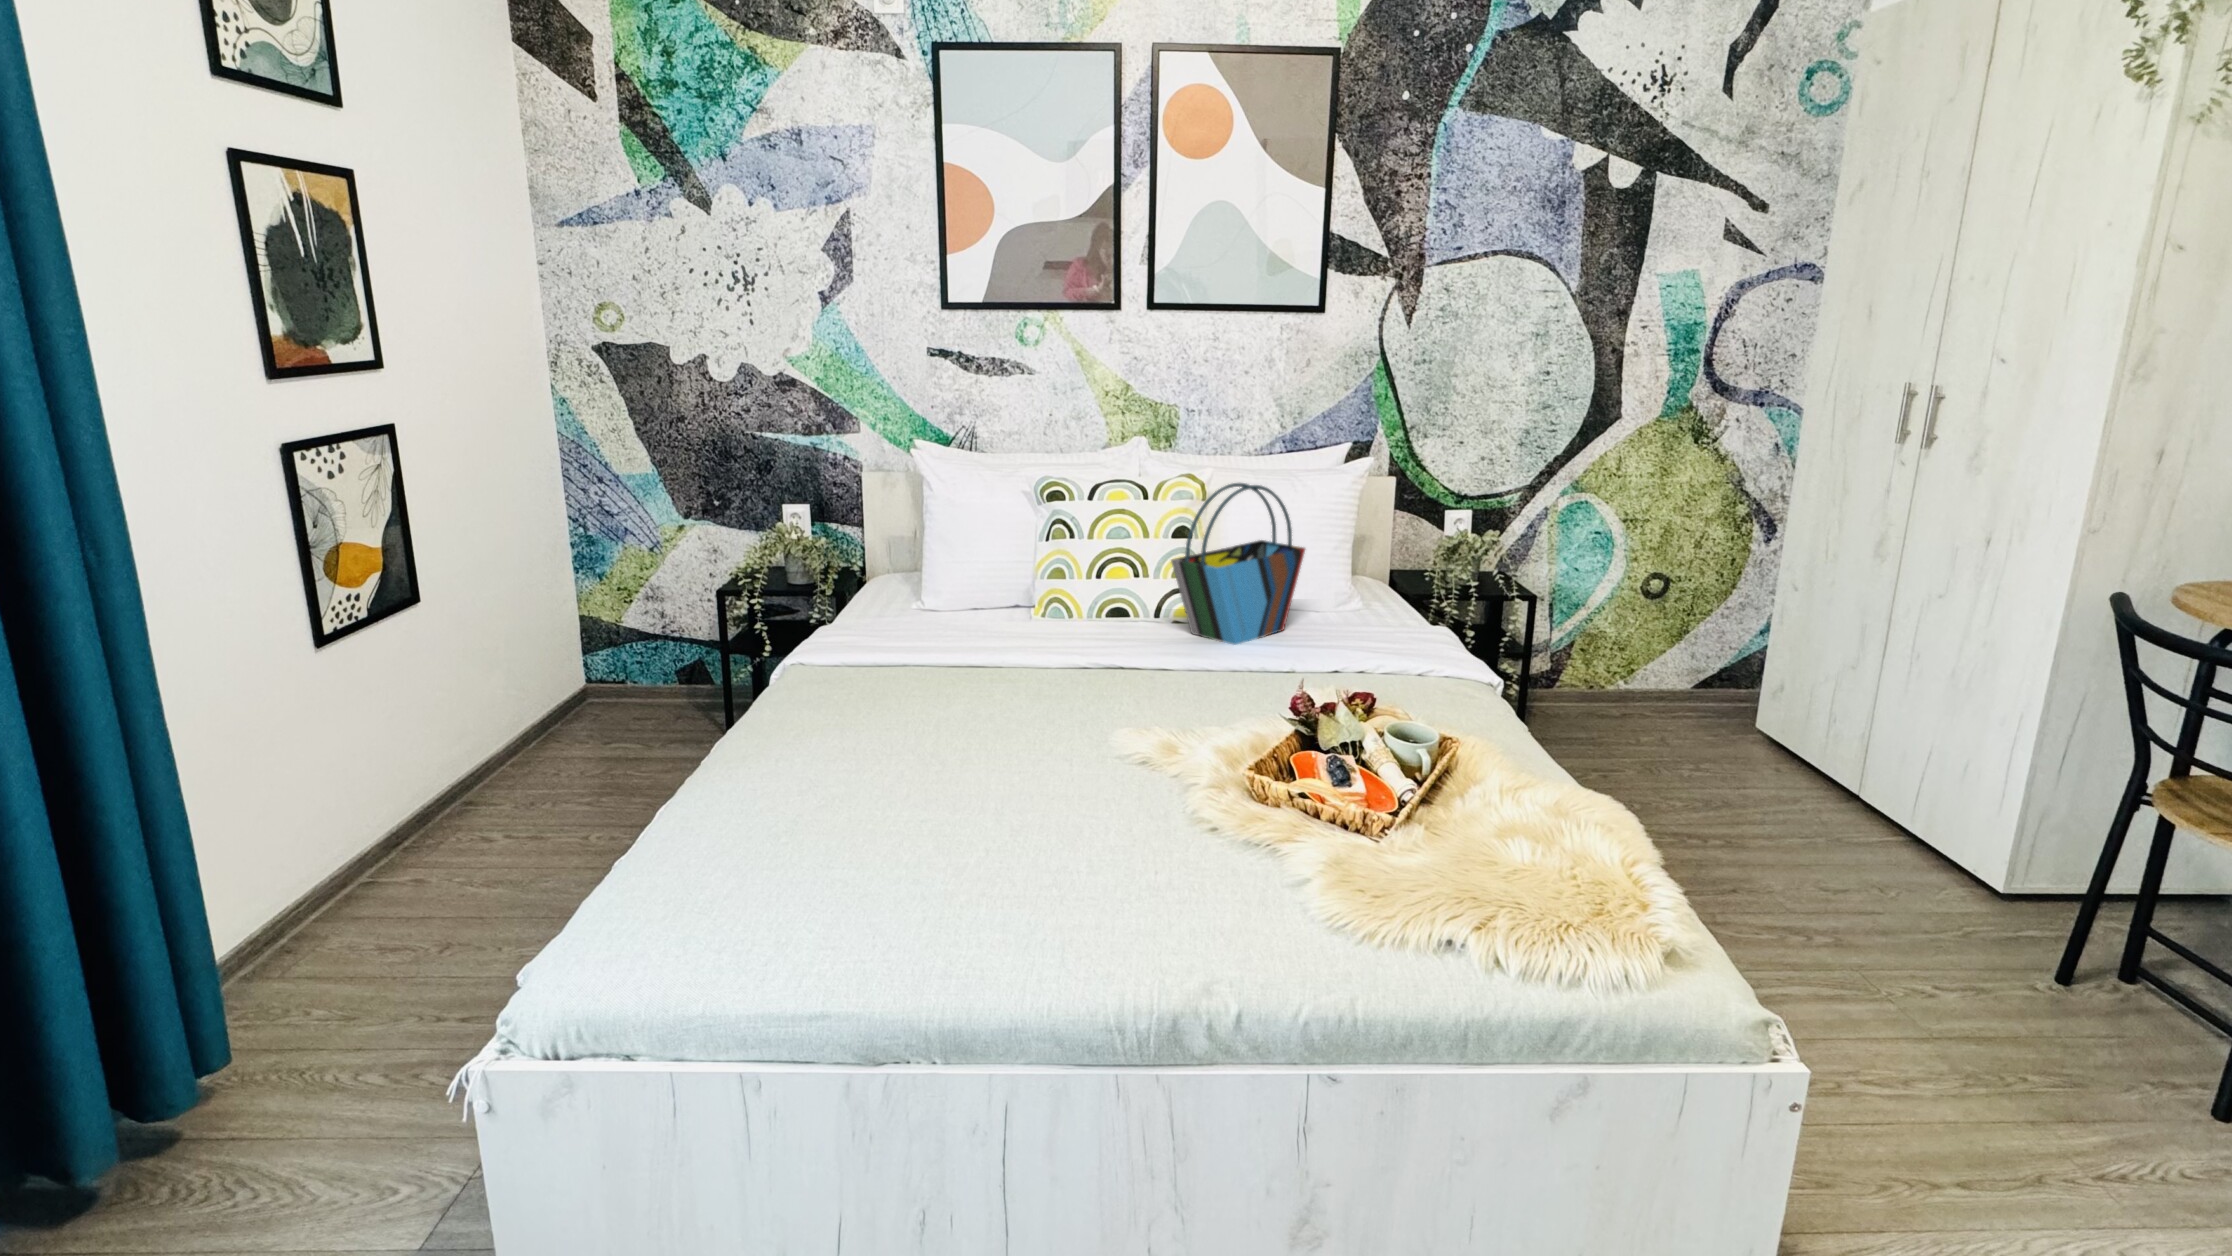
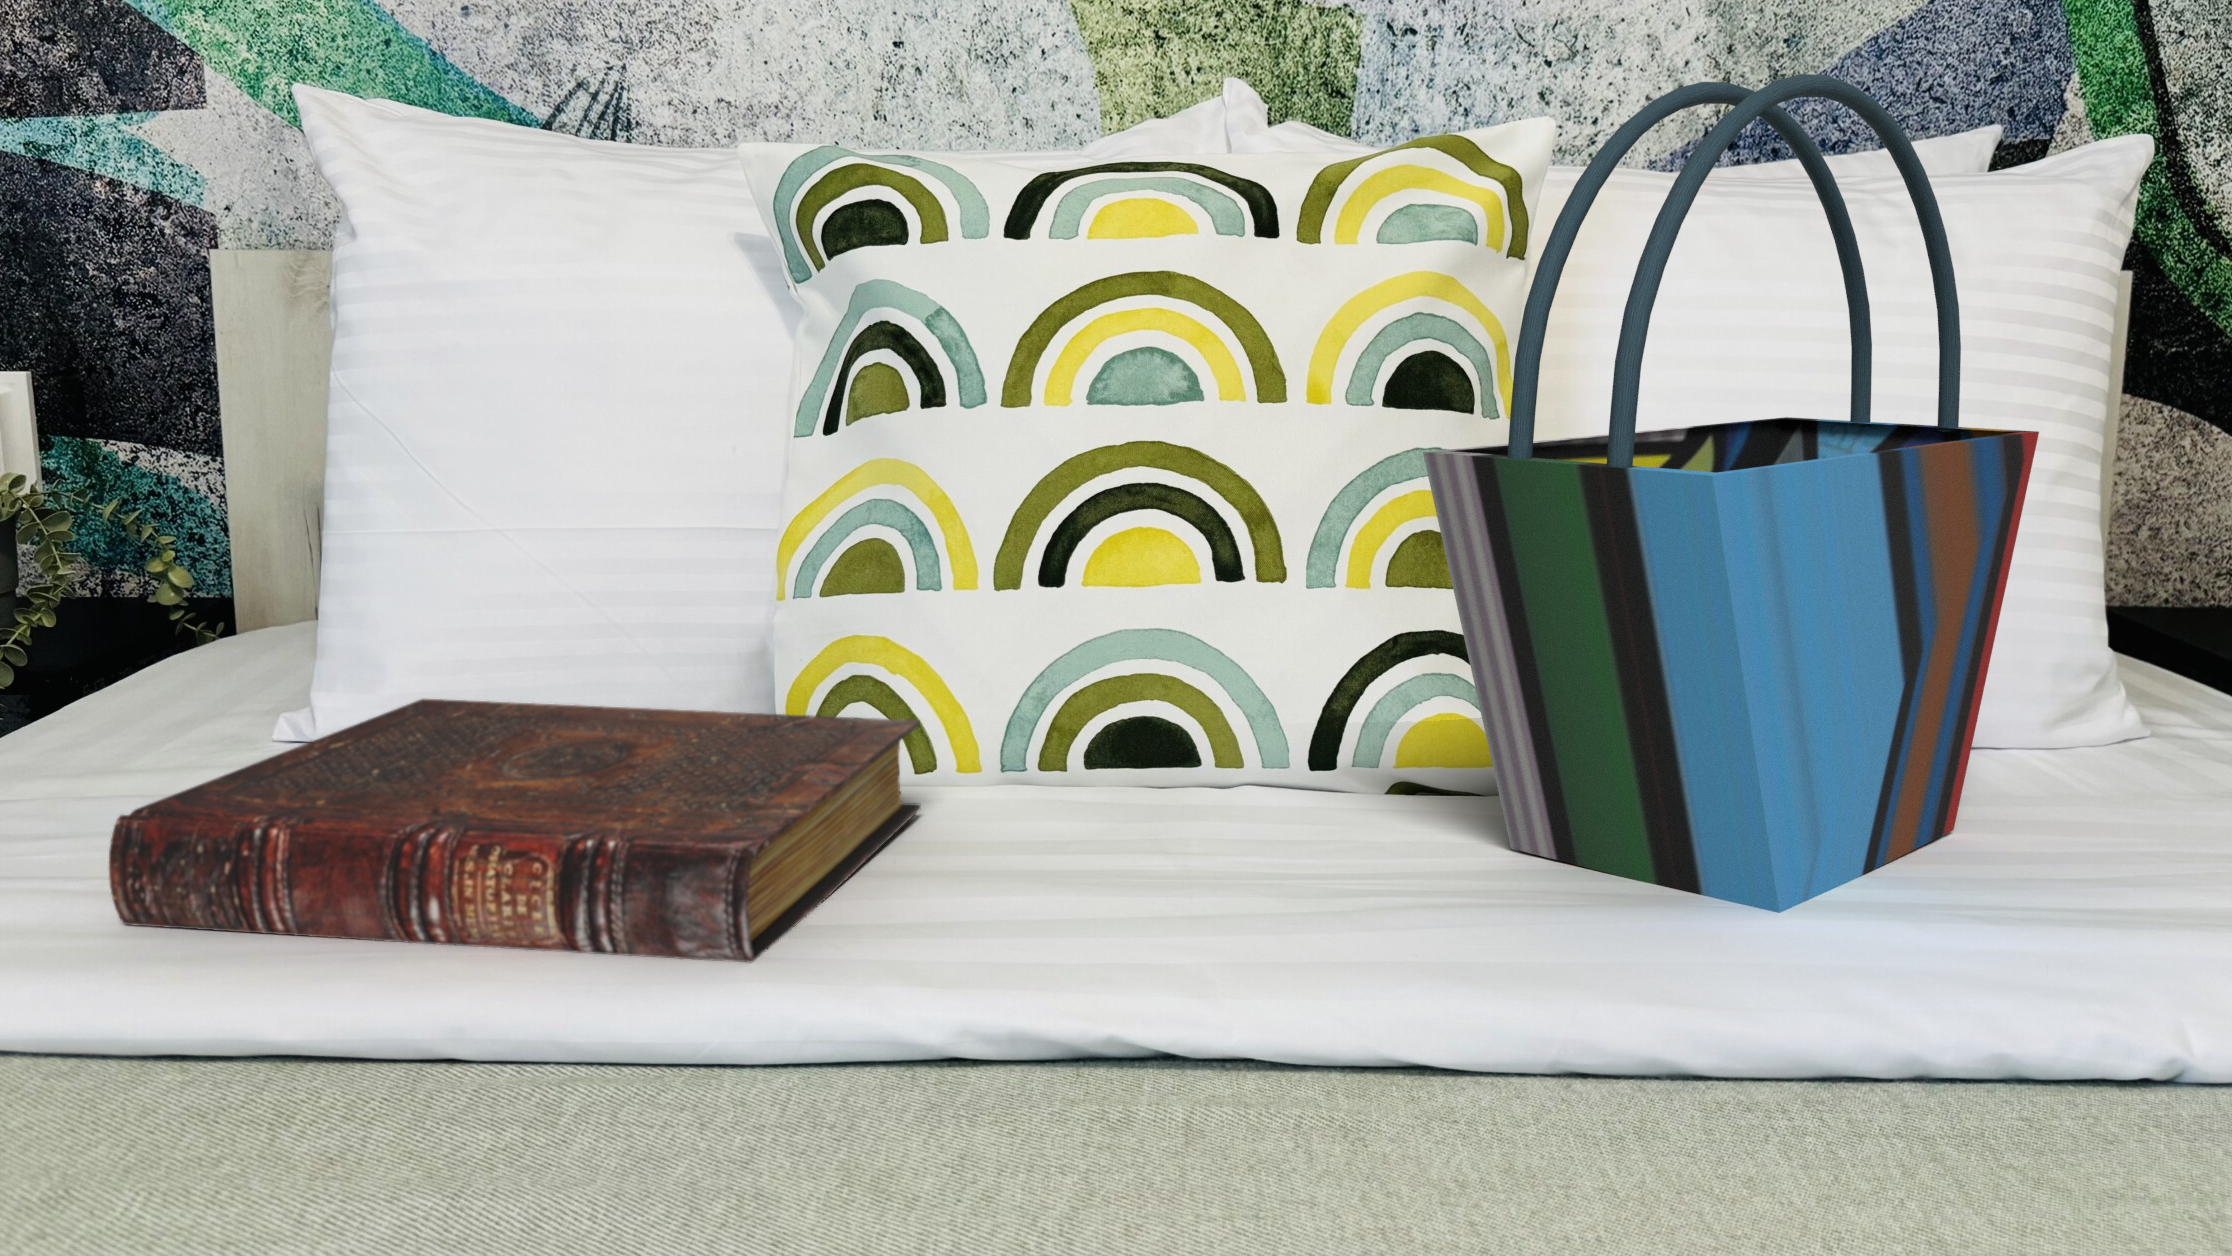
book: none [934,602,1072,652] -> present [109,699,921,962]

